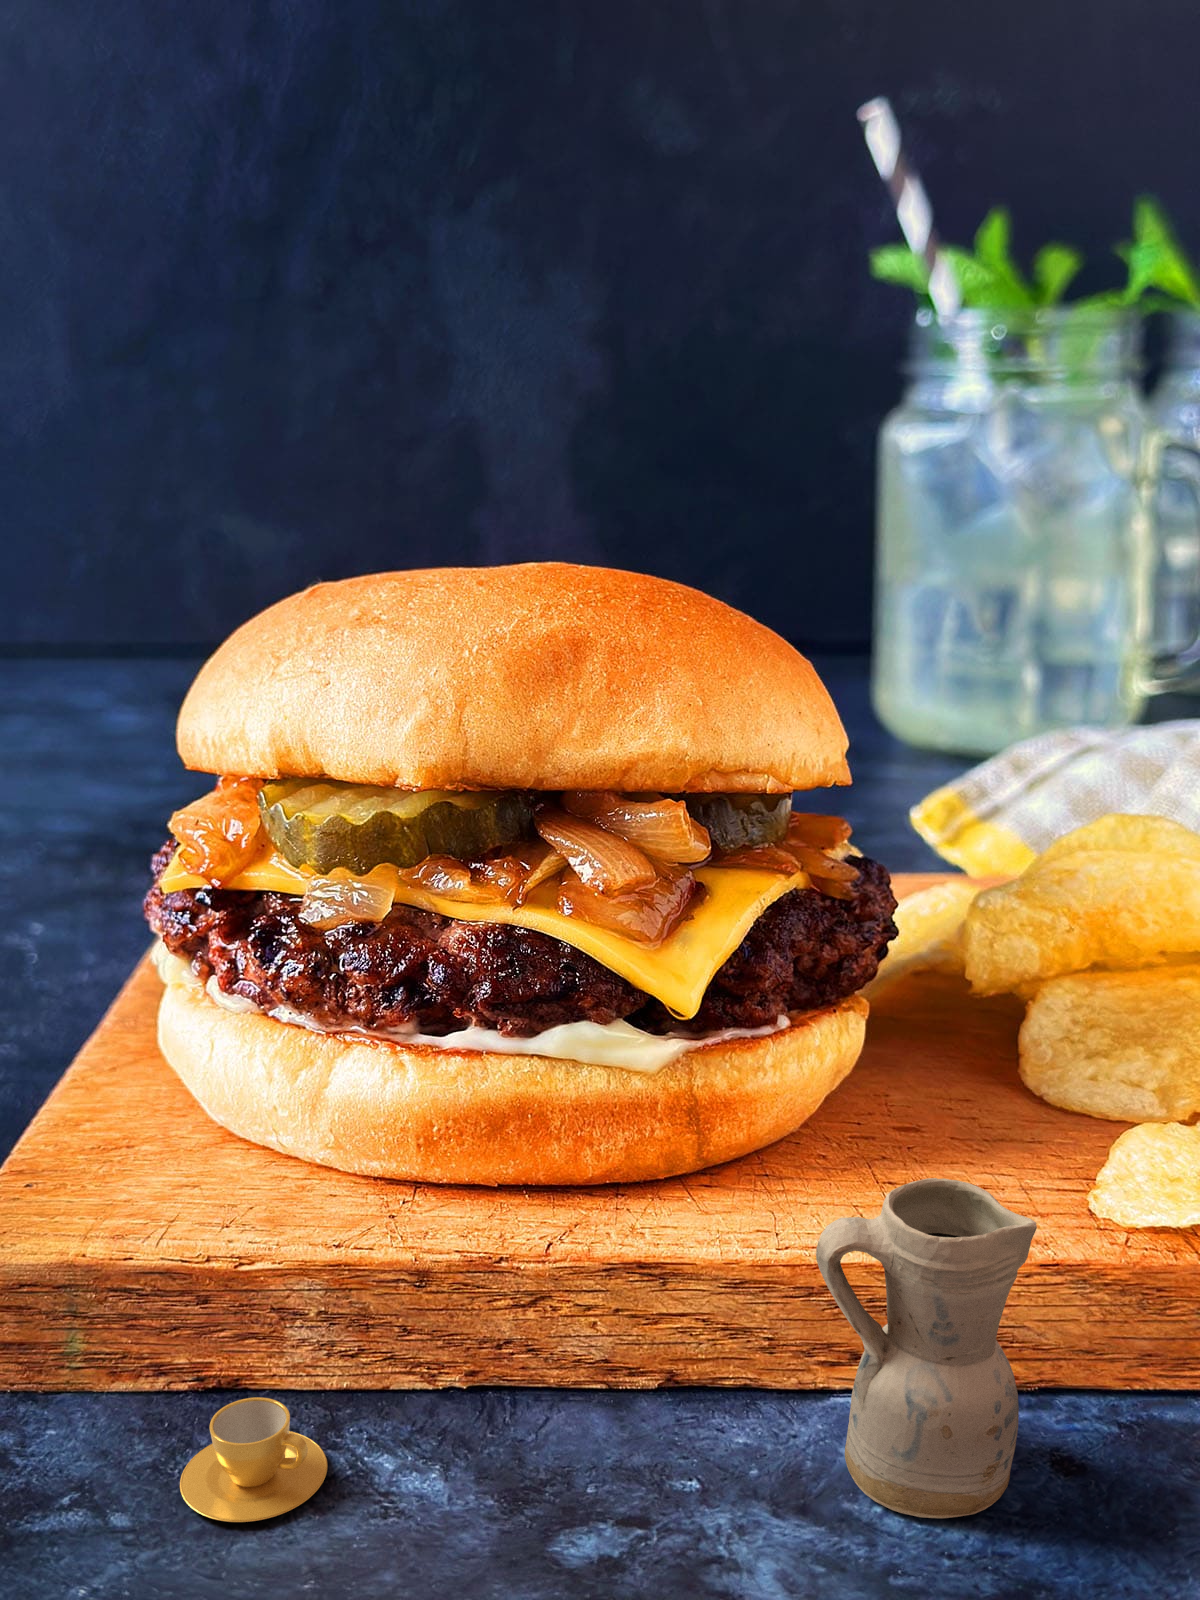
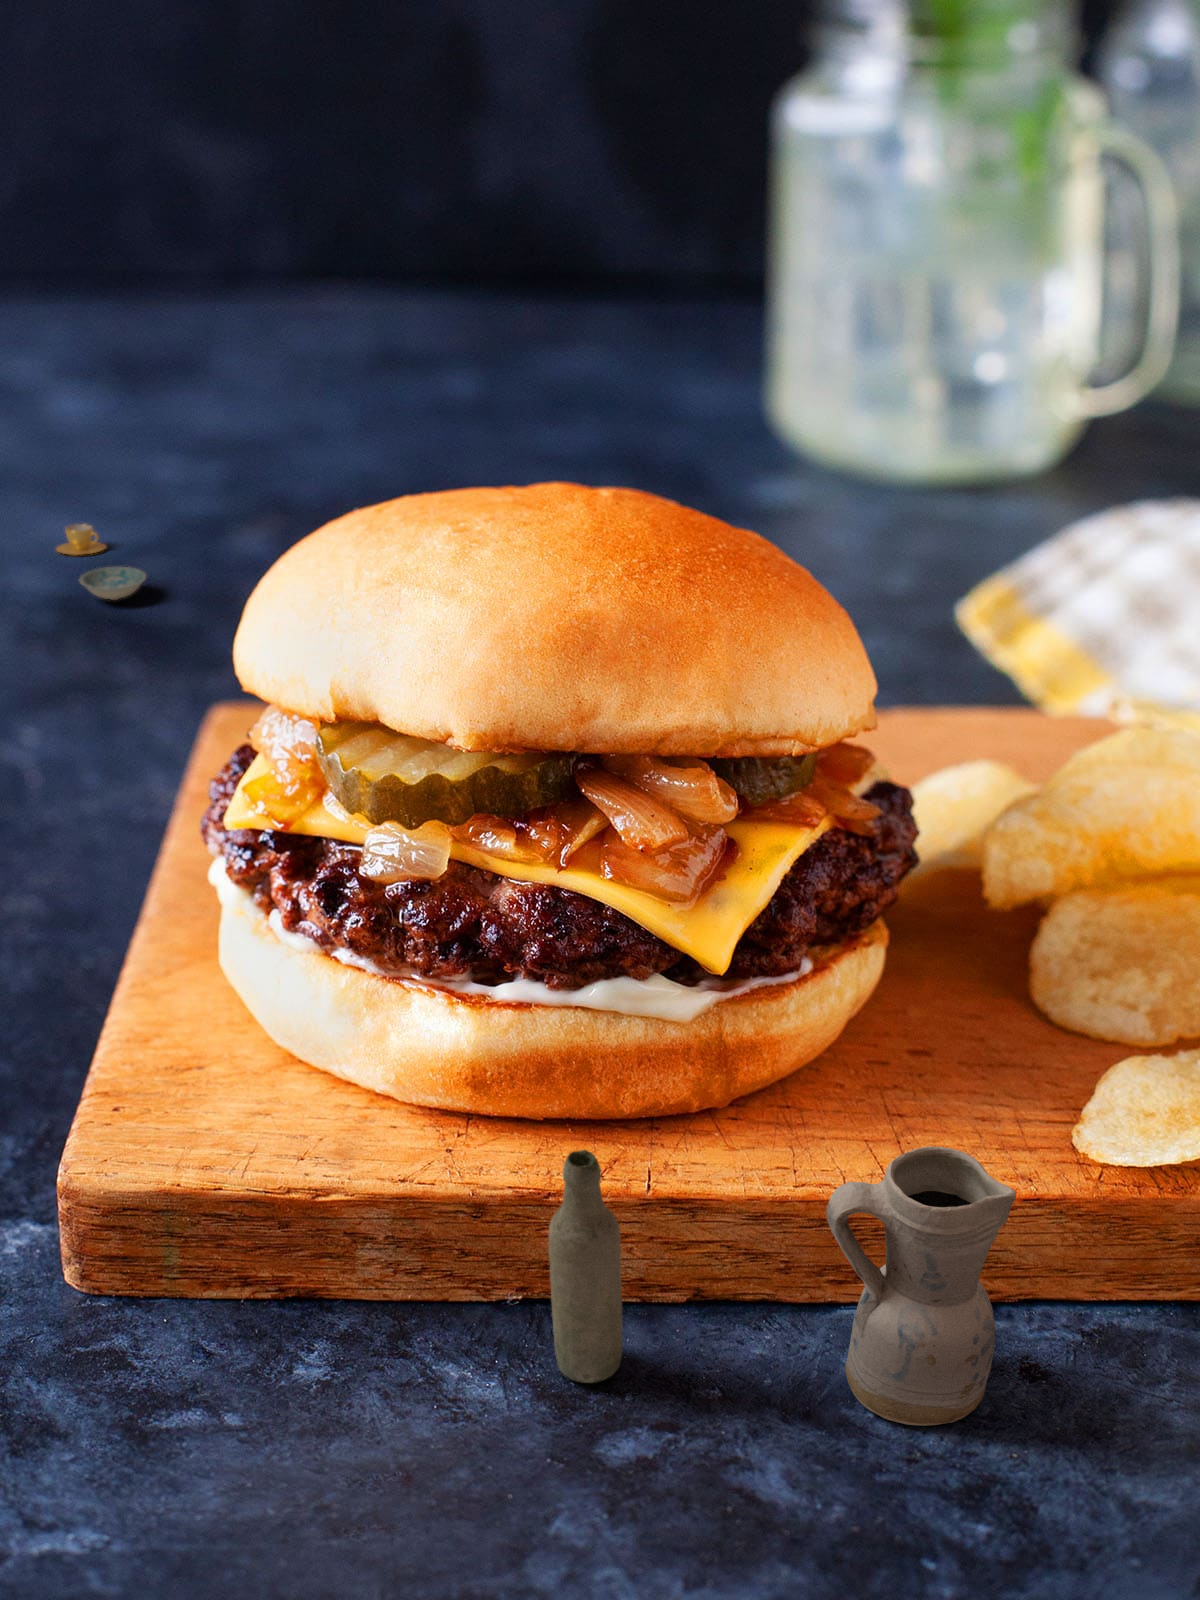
ceramic bowl: none [96,758,159,786] -> present [79,567,146,600]
bottle: none [495,1184,584,1475] -> present [548,1149,622,1383]
cup: present [180,1397,327,1522] -> present [56,524,106,555]

